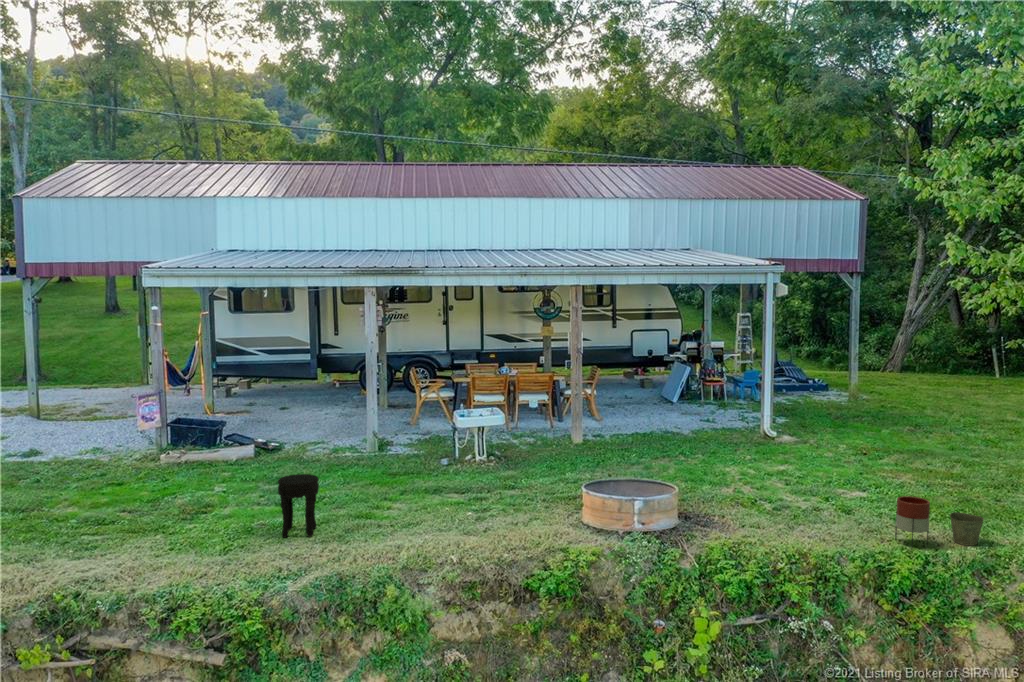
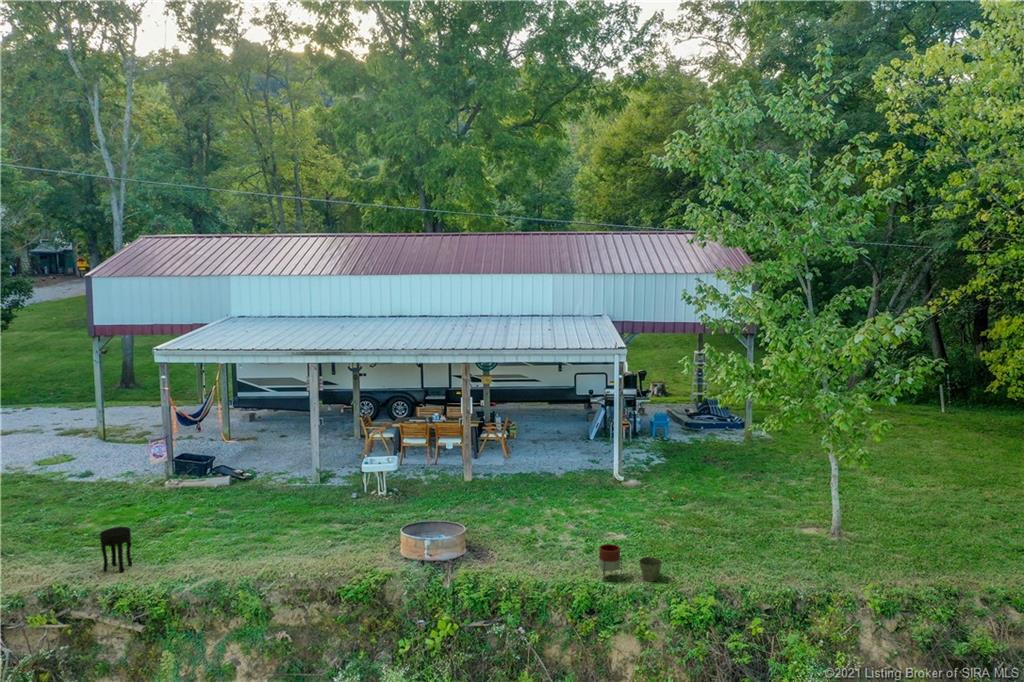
side table: present [278,474,319,538] -> present [100,527,132,572]

